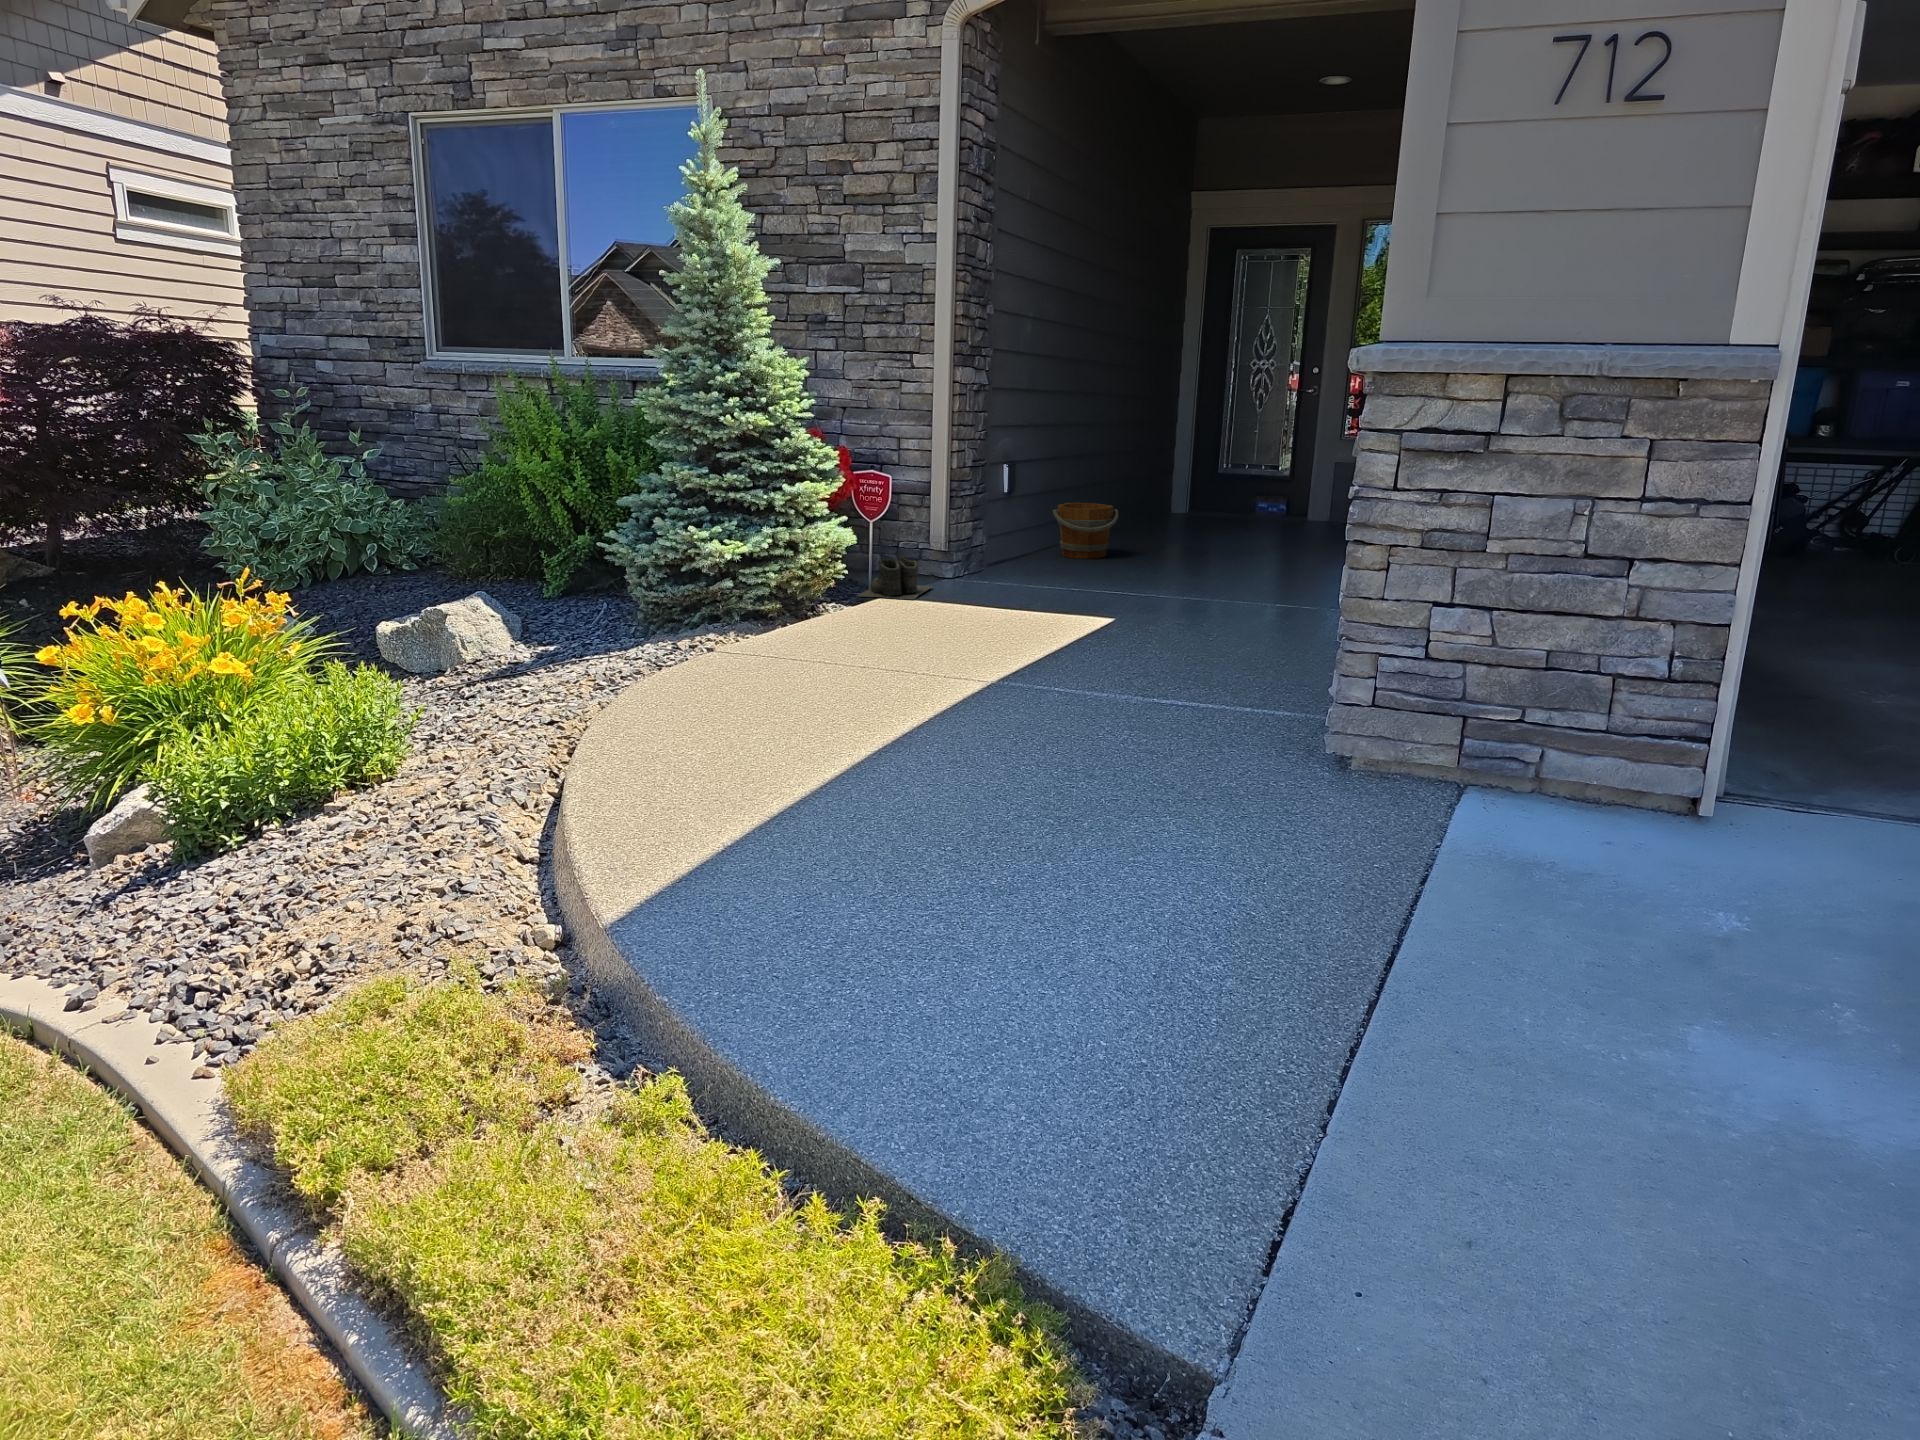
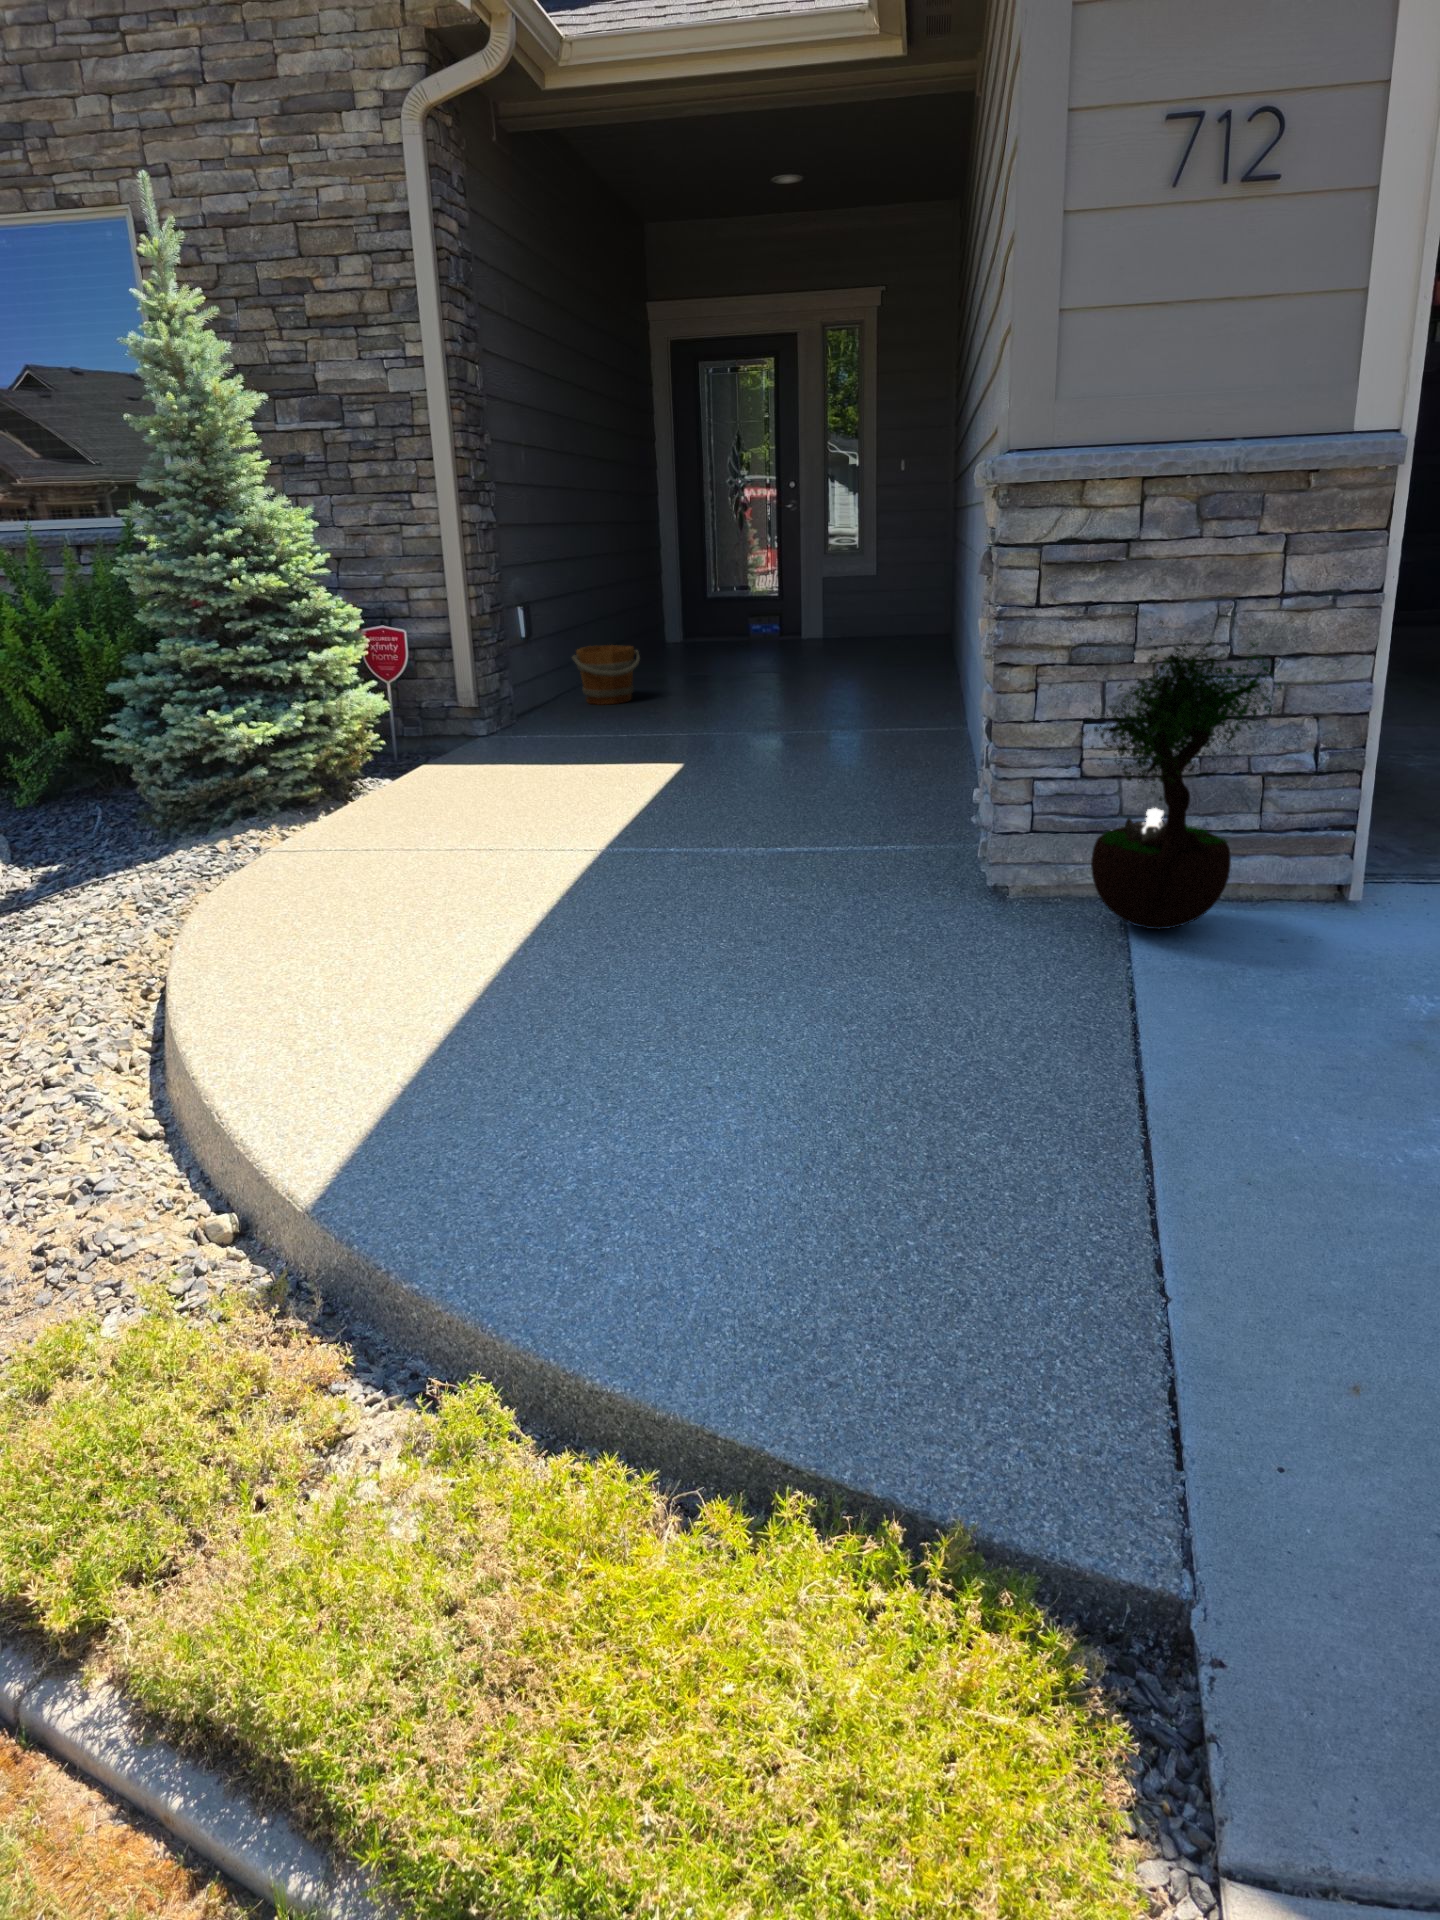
potted tree: none [1401,511,1613,818] -> present [1080,621,1282,929]
boots: present [857,556,932,600] -> none [394,720,473,770]

